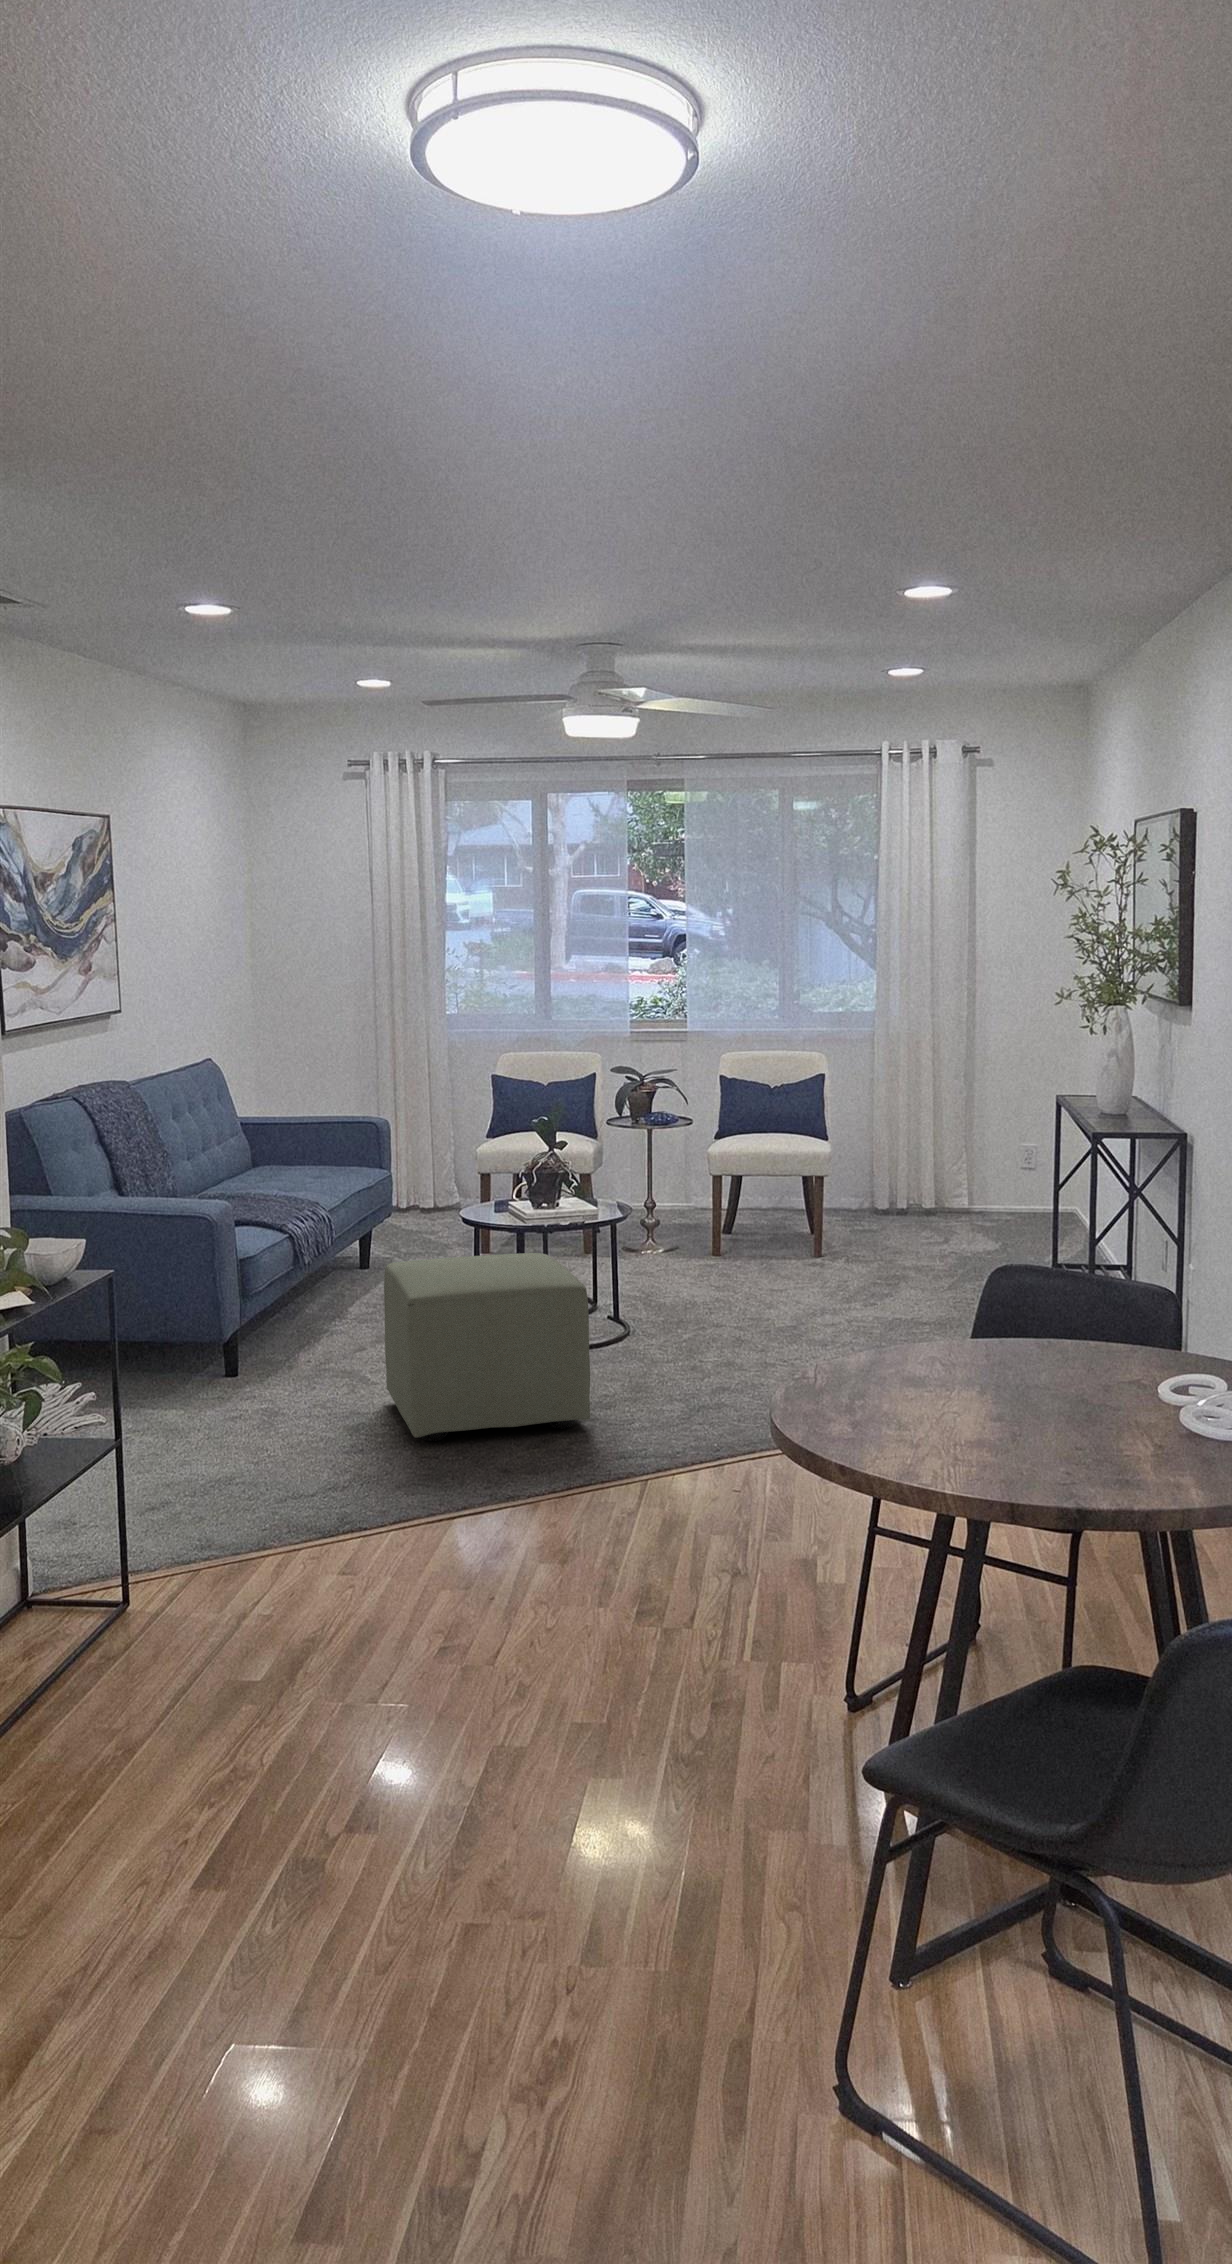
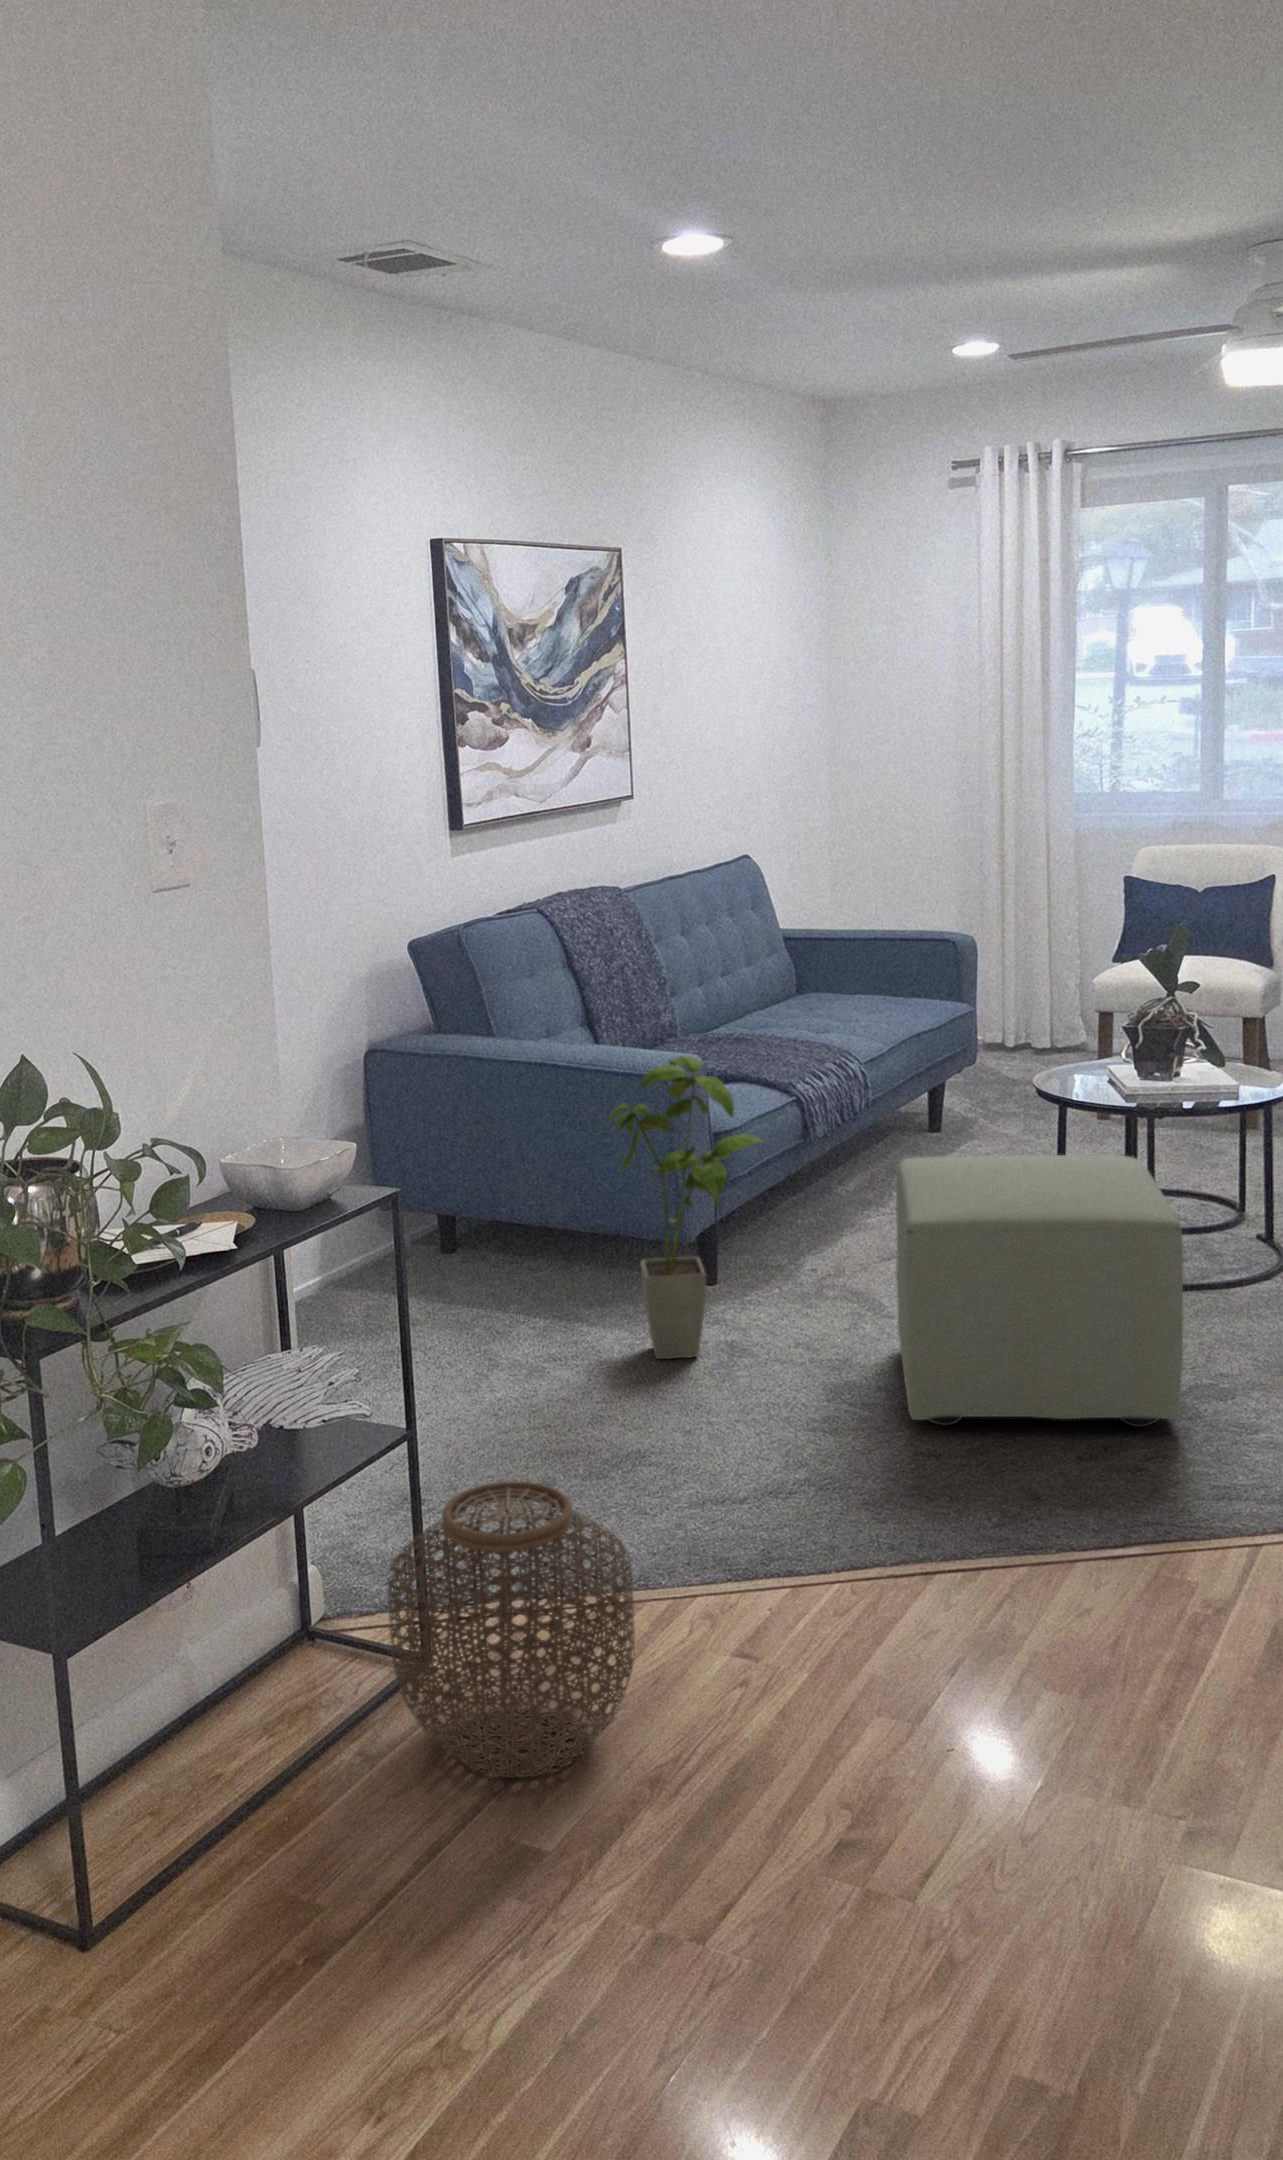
house plant: none [167,1196,288,1425] -> present [608,1056,762,1359]
woven basket: none [123,1458,293,1652] -> present [388,1481,635,1778]

